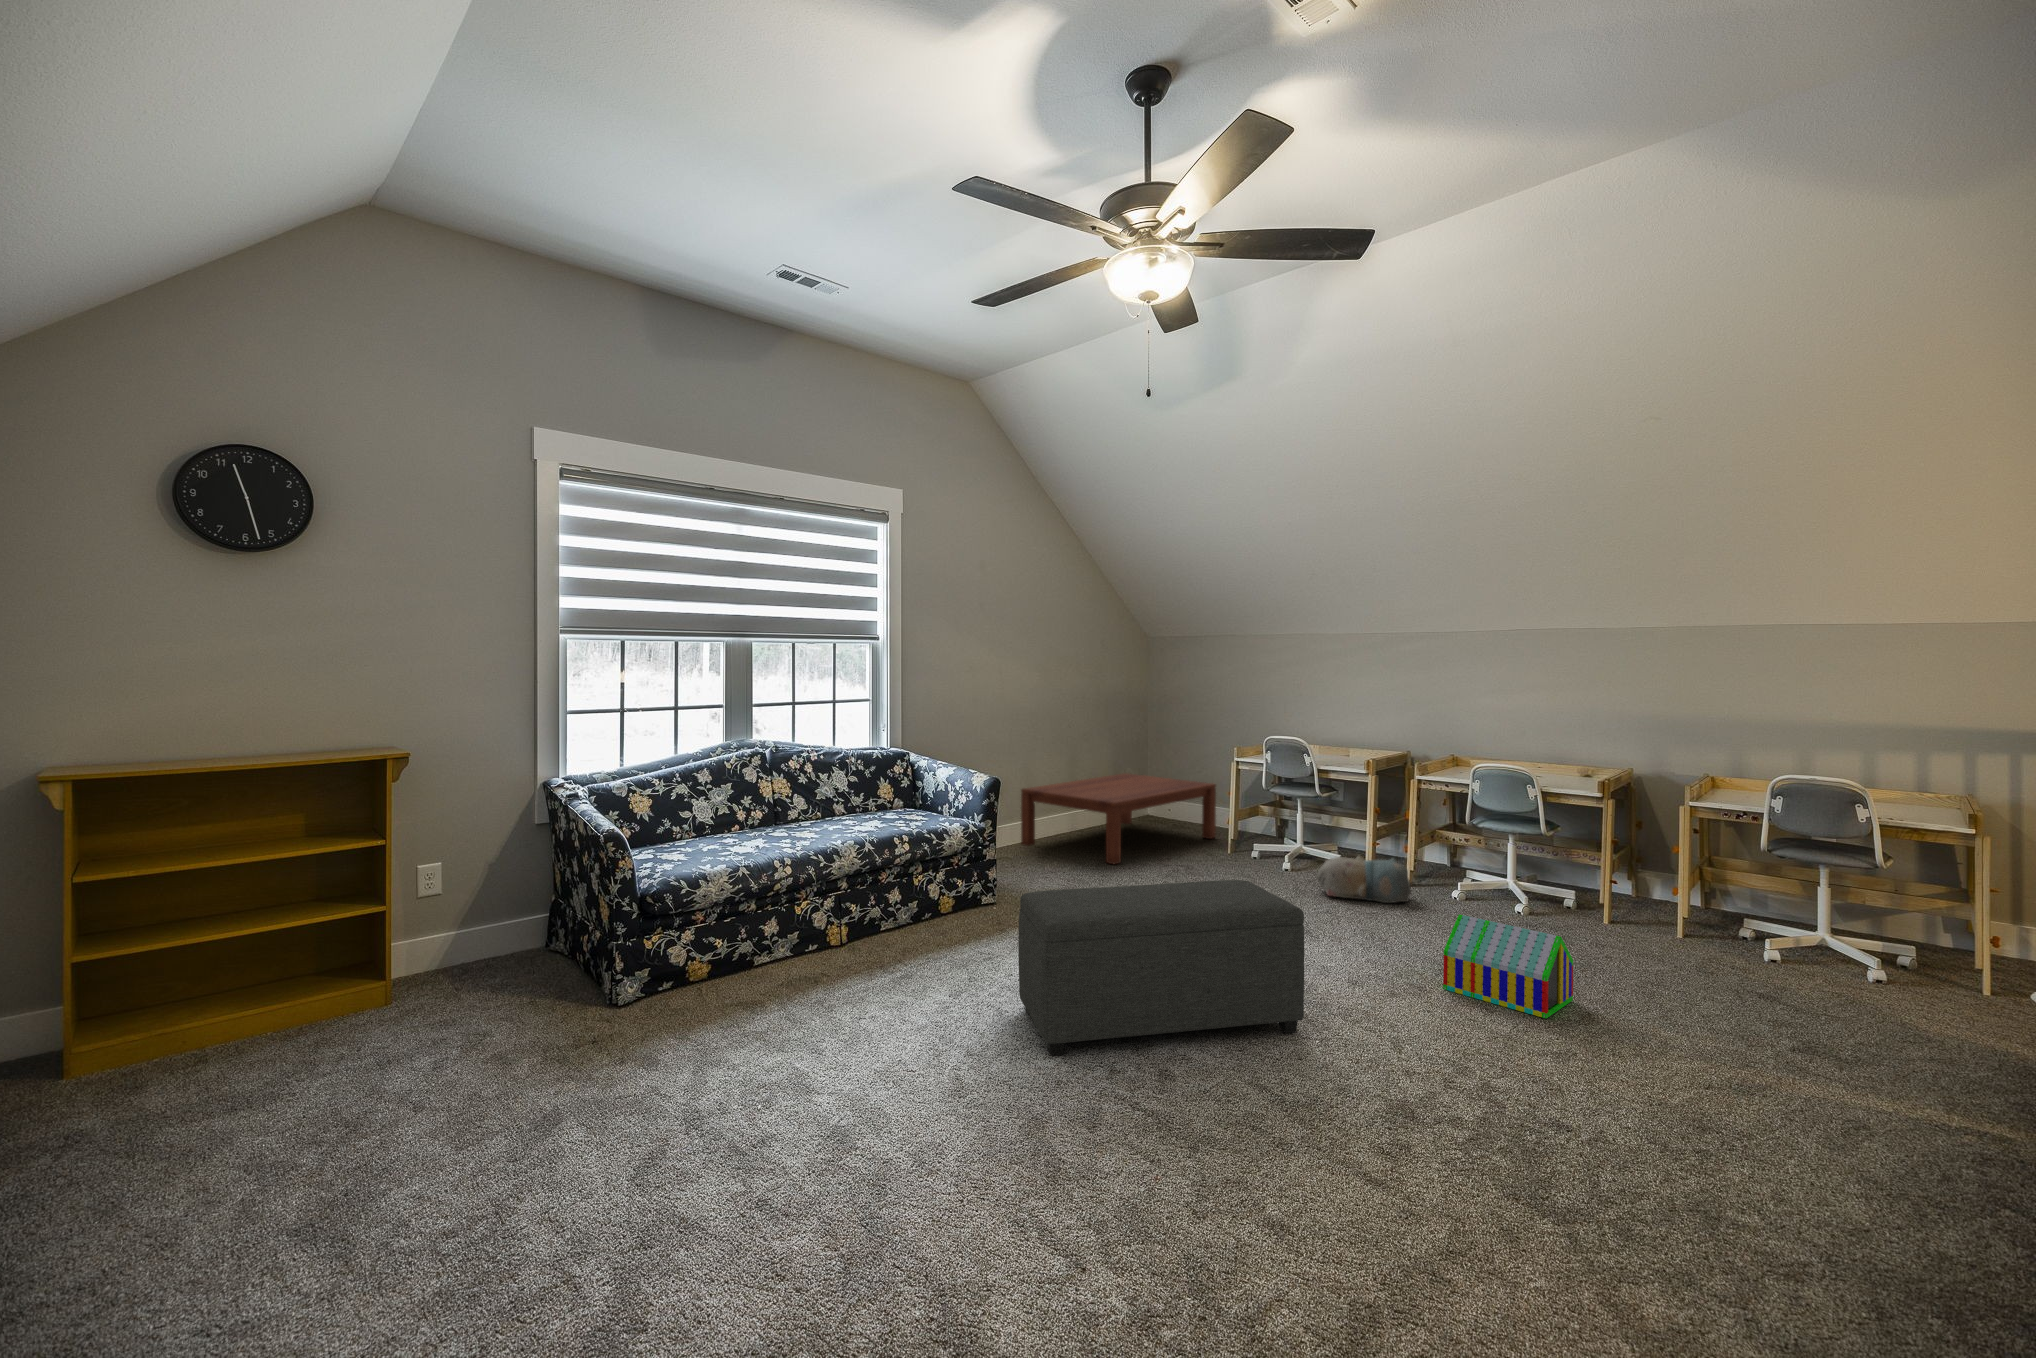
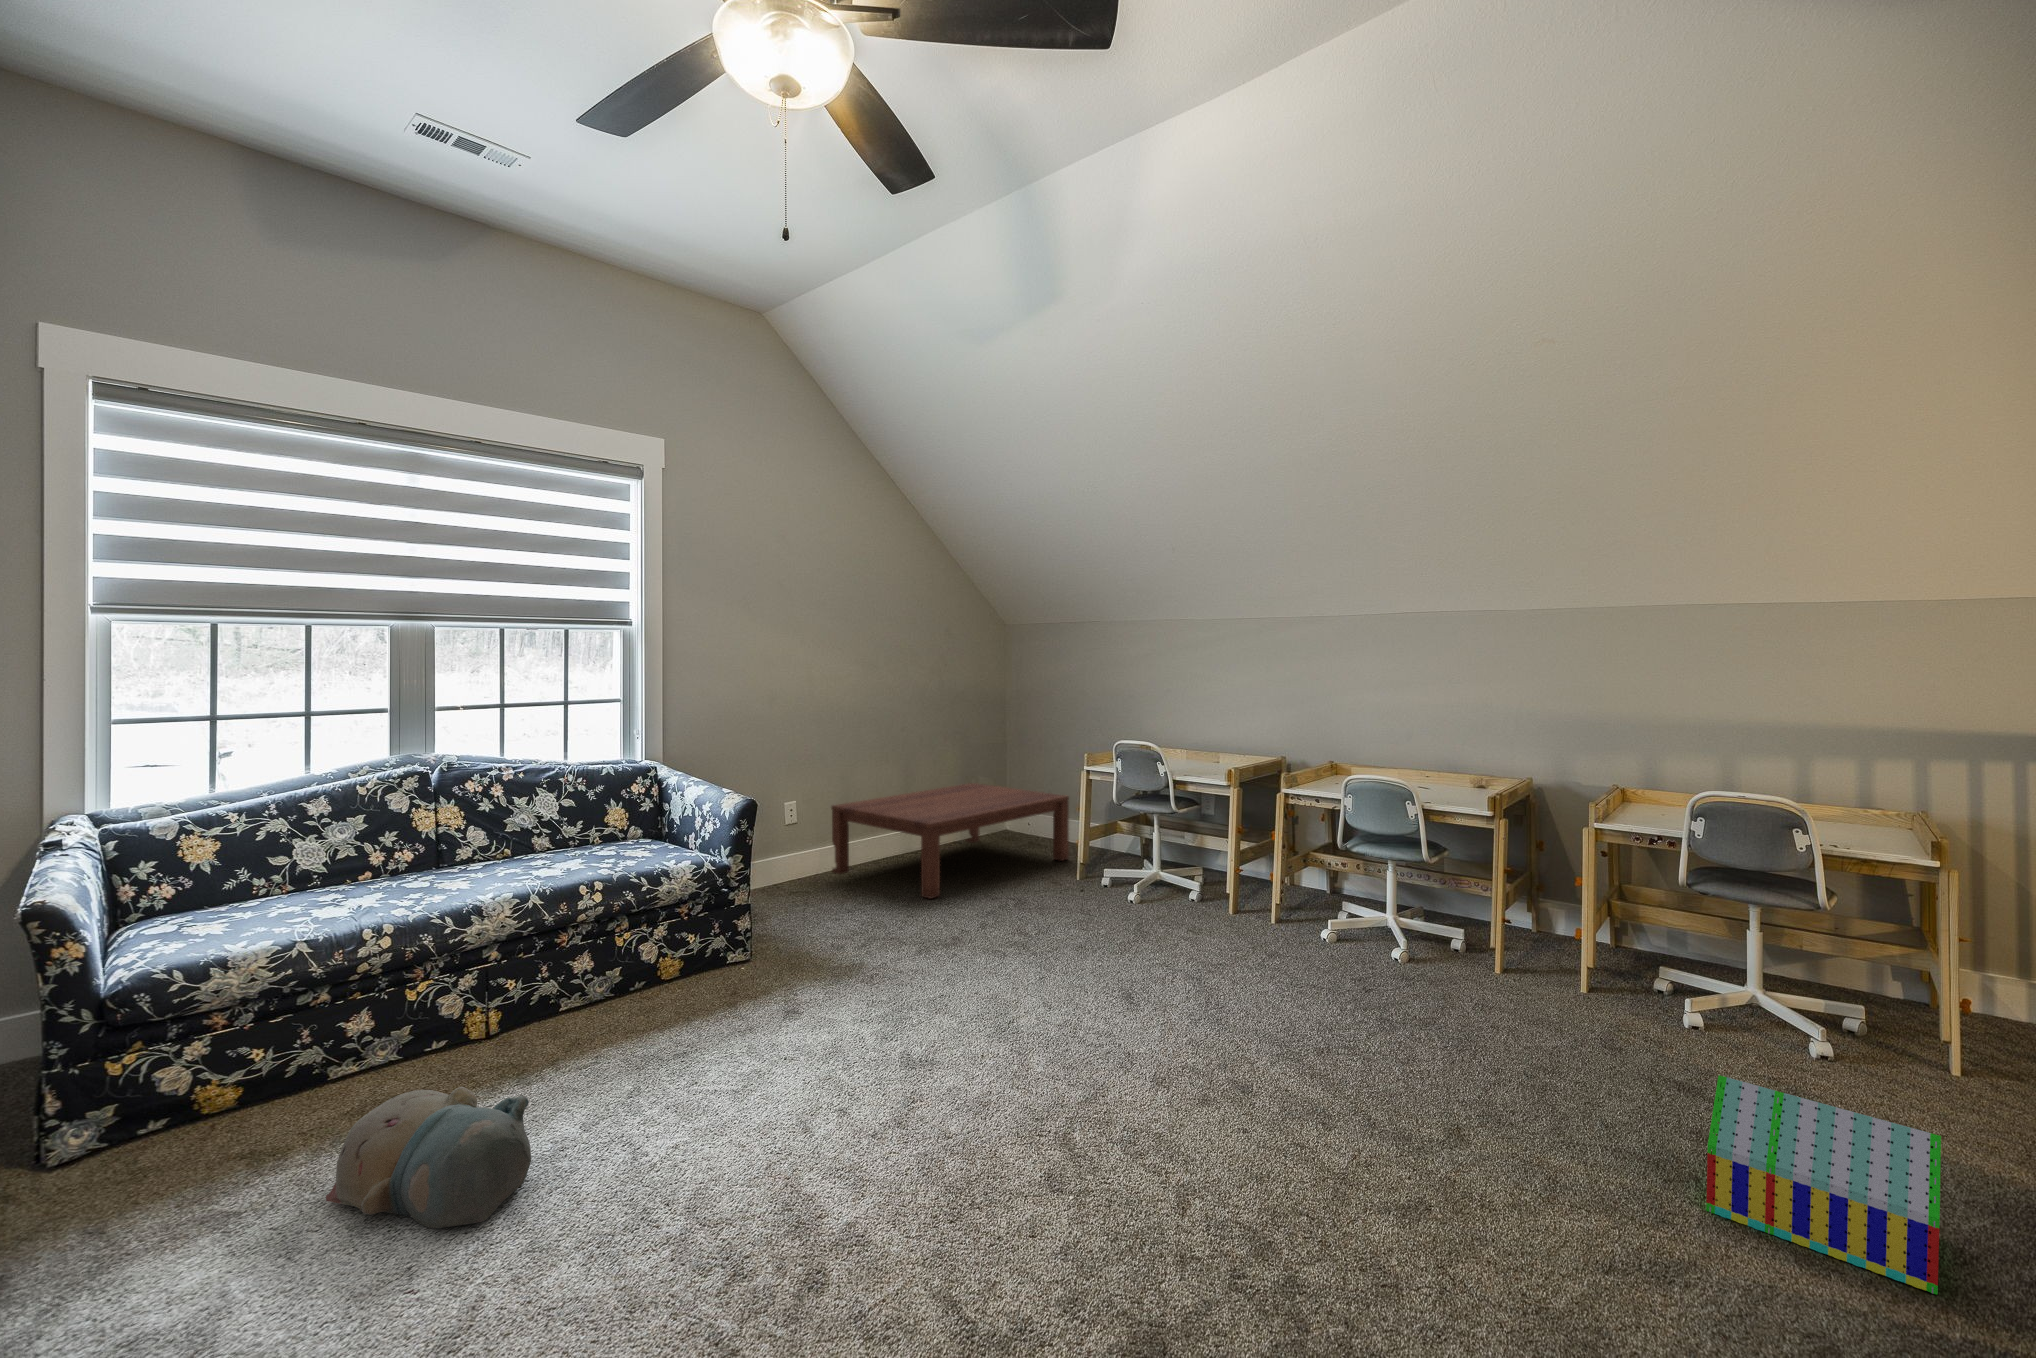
plush toy: present [1317,856,1411,903] -> present [326,1087,531,1229]
ottoman: present [1018,880,1304,1056] -> none [652,950,1065,1246]
toy house: present [1443,914,1573,1018] -> present [1706,1075,1941,1295]

